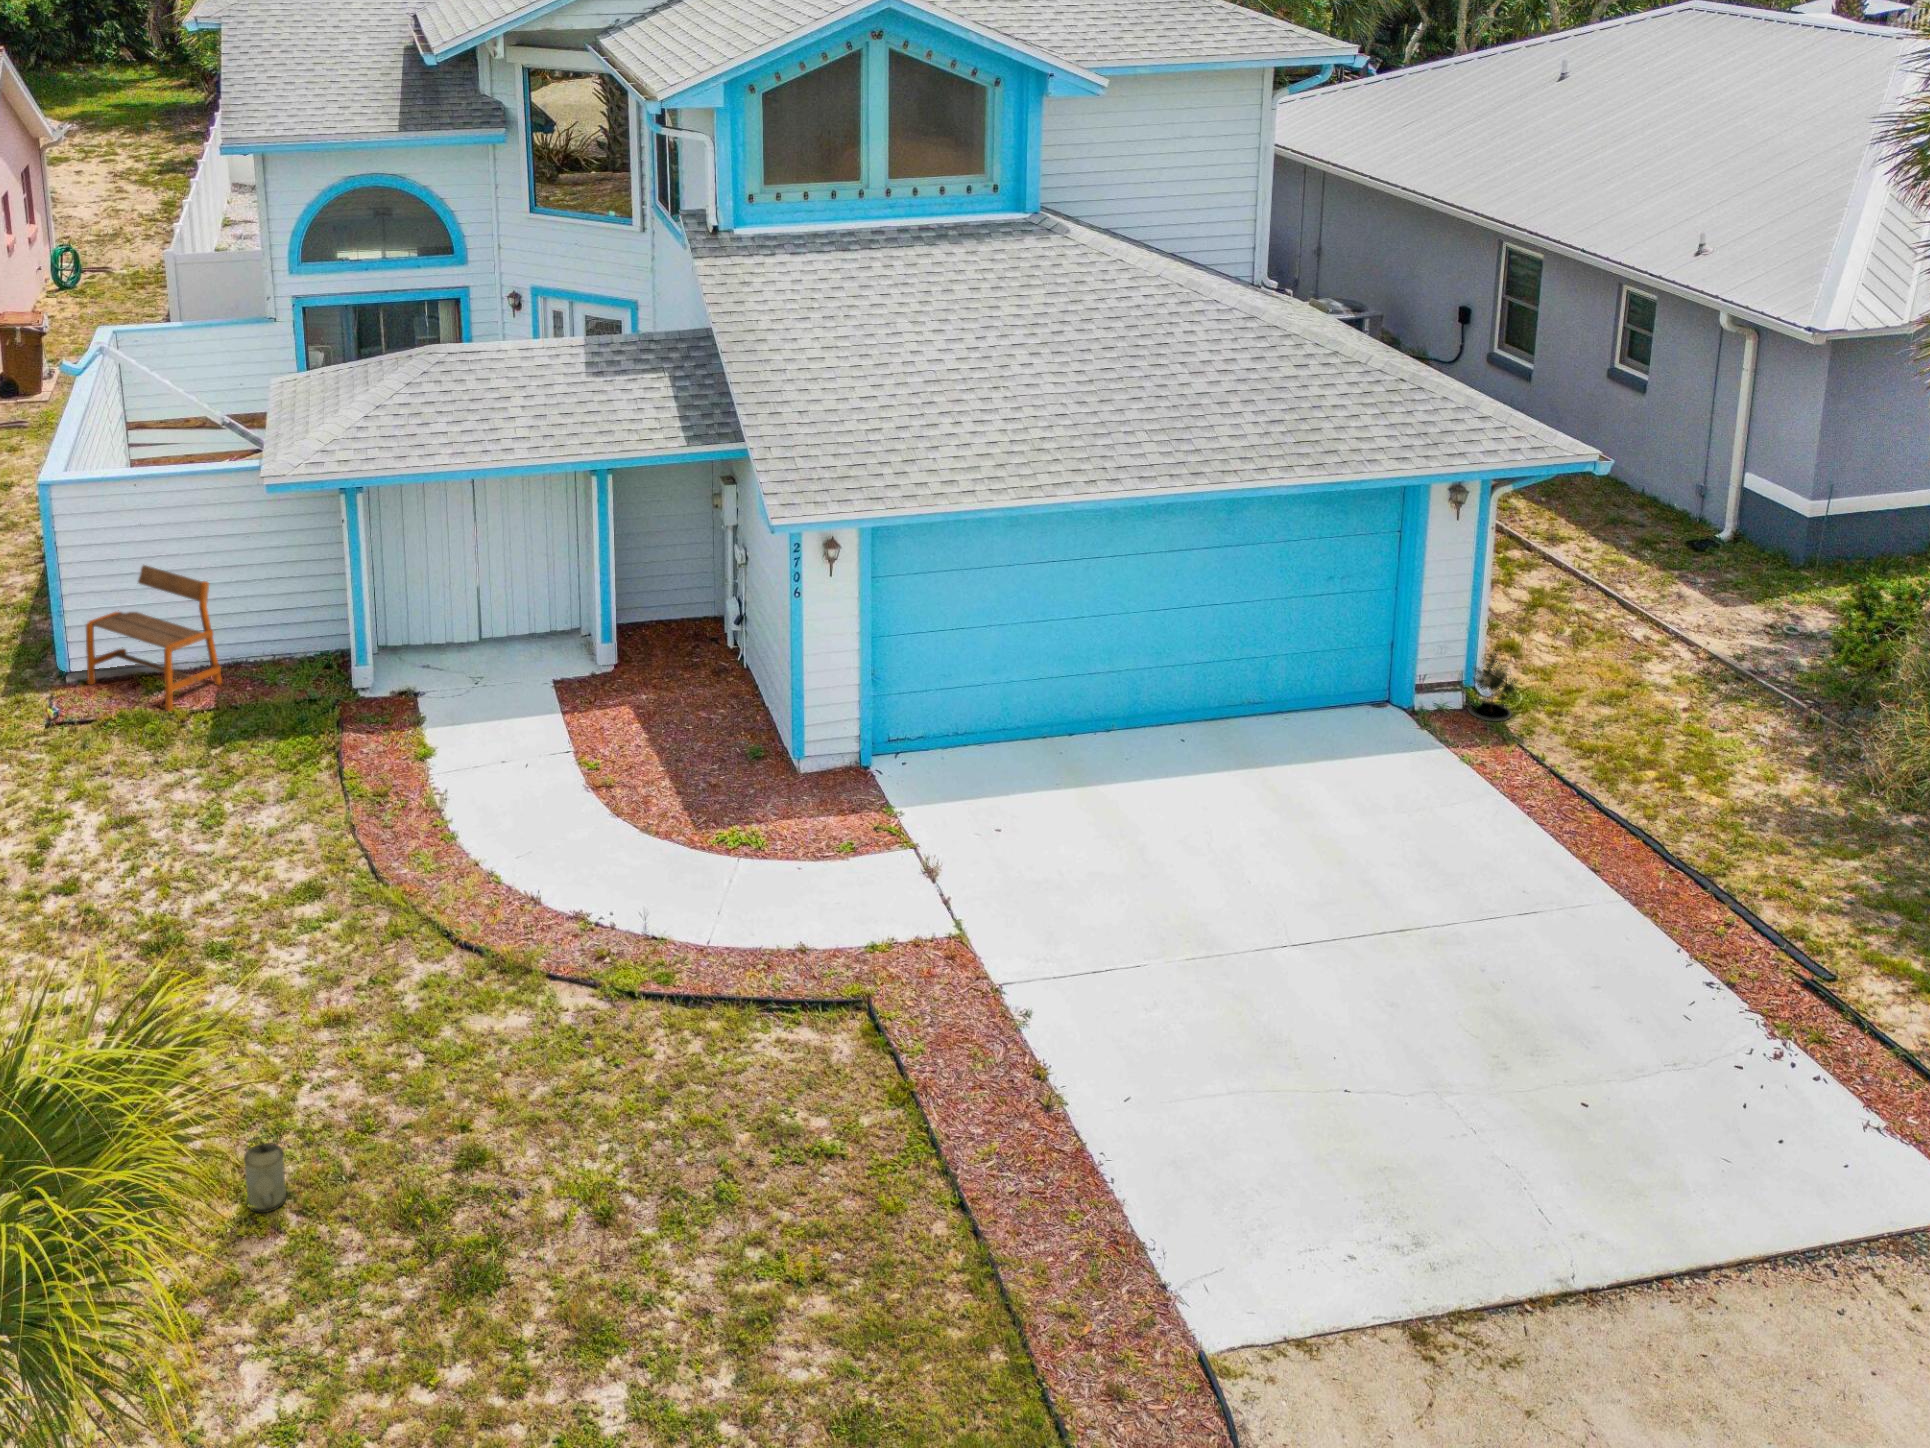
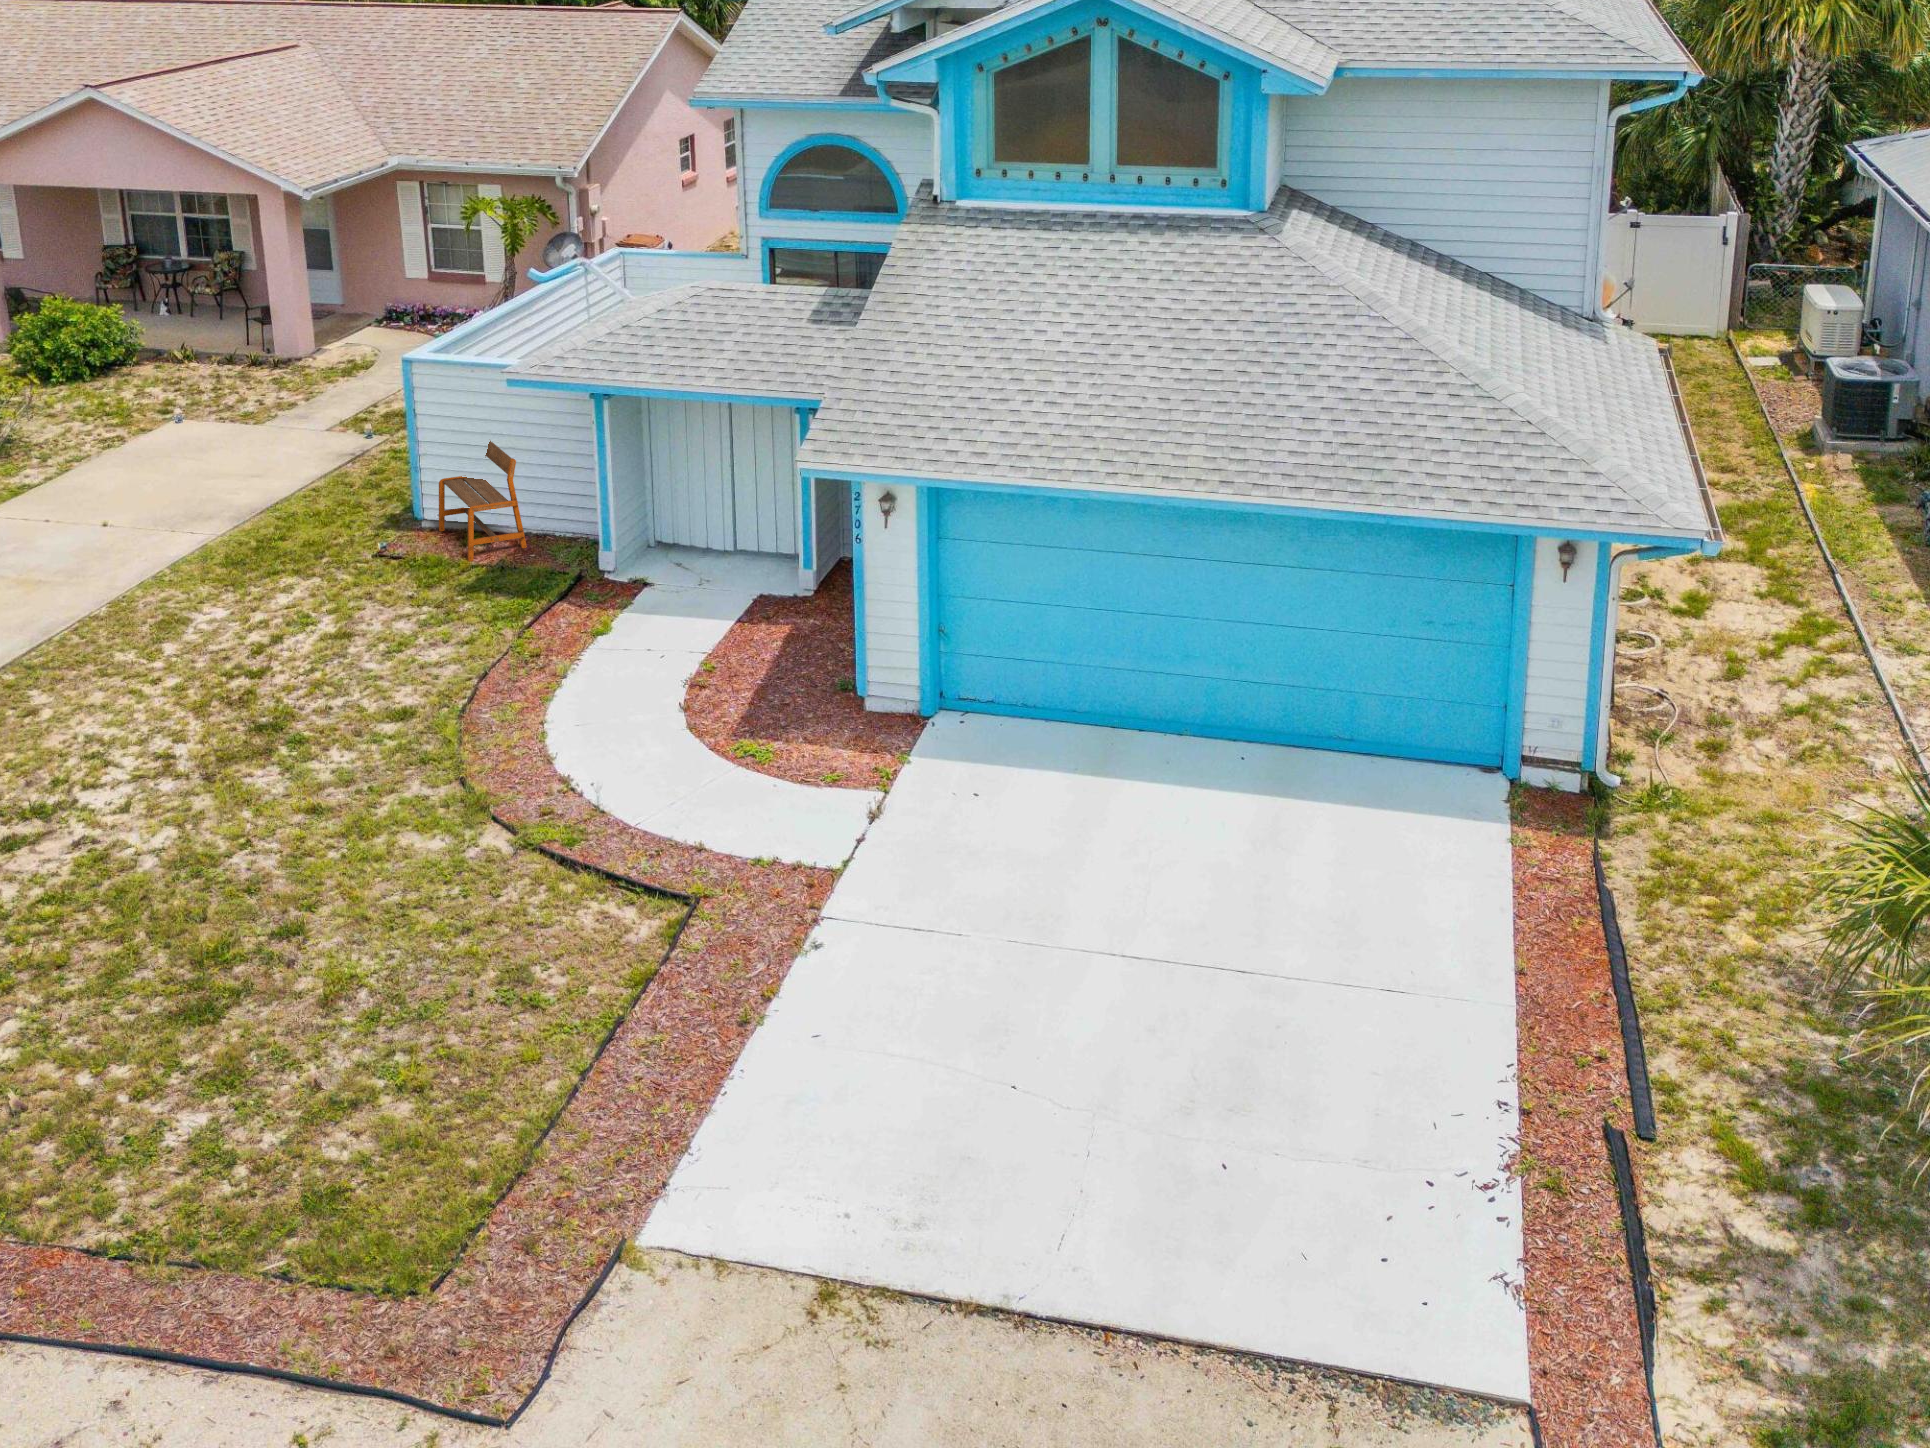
potted tree: present [1469,649,1517,721] -> none [1579,727,1634,811]
watering can: present [244,1136,286,1213] -> none [120,860,174,920]

